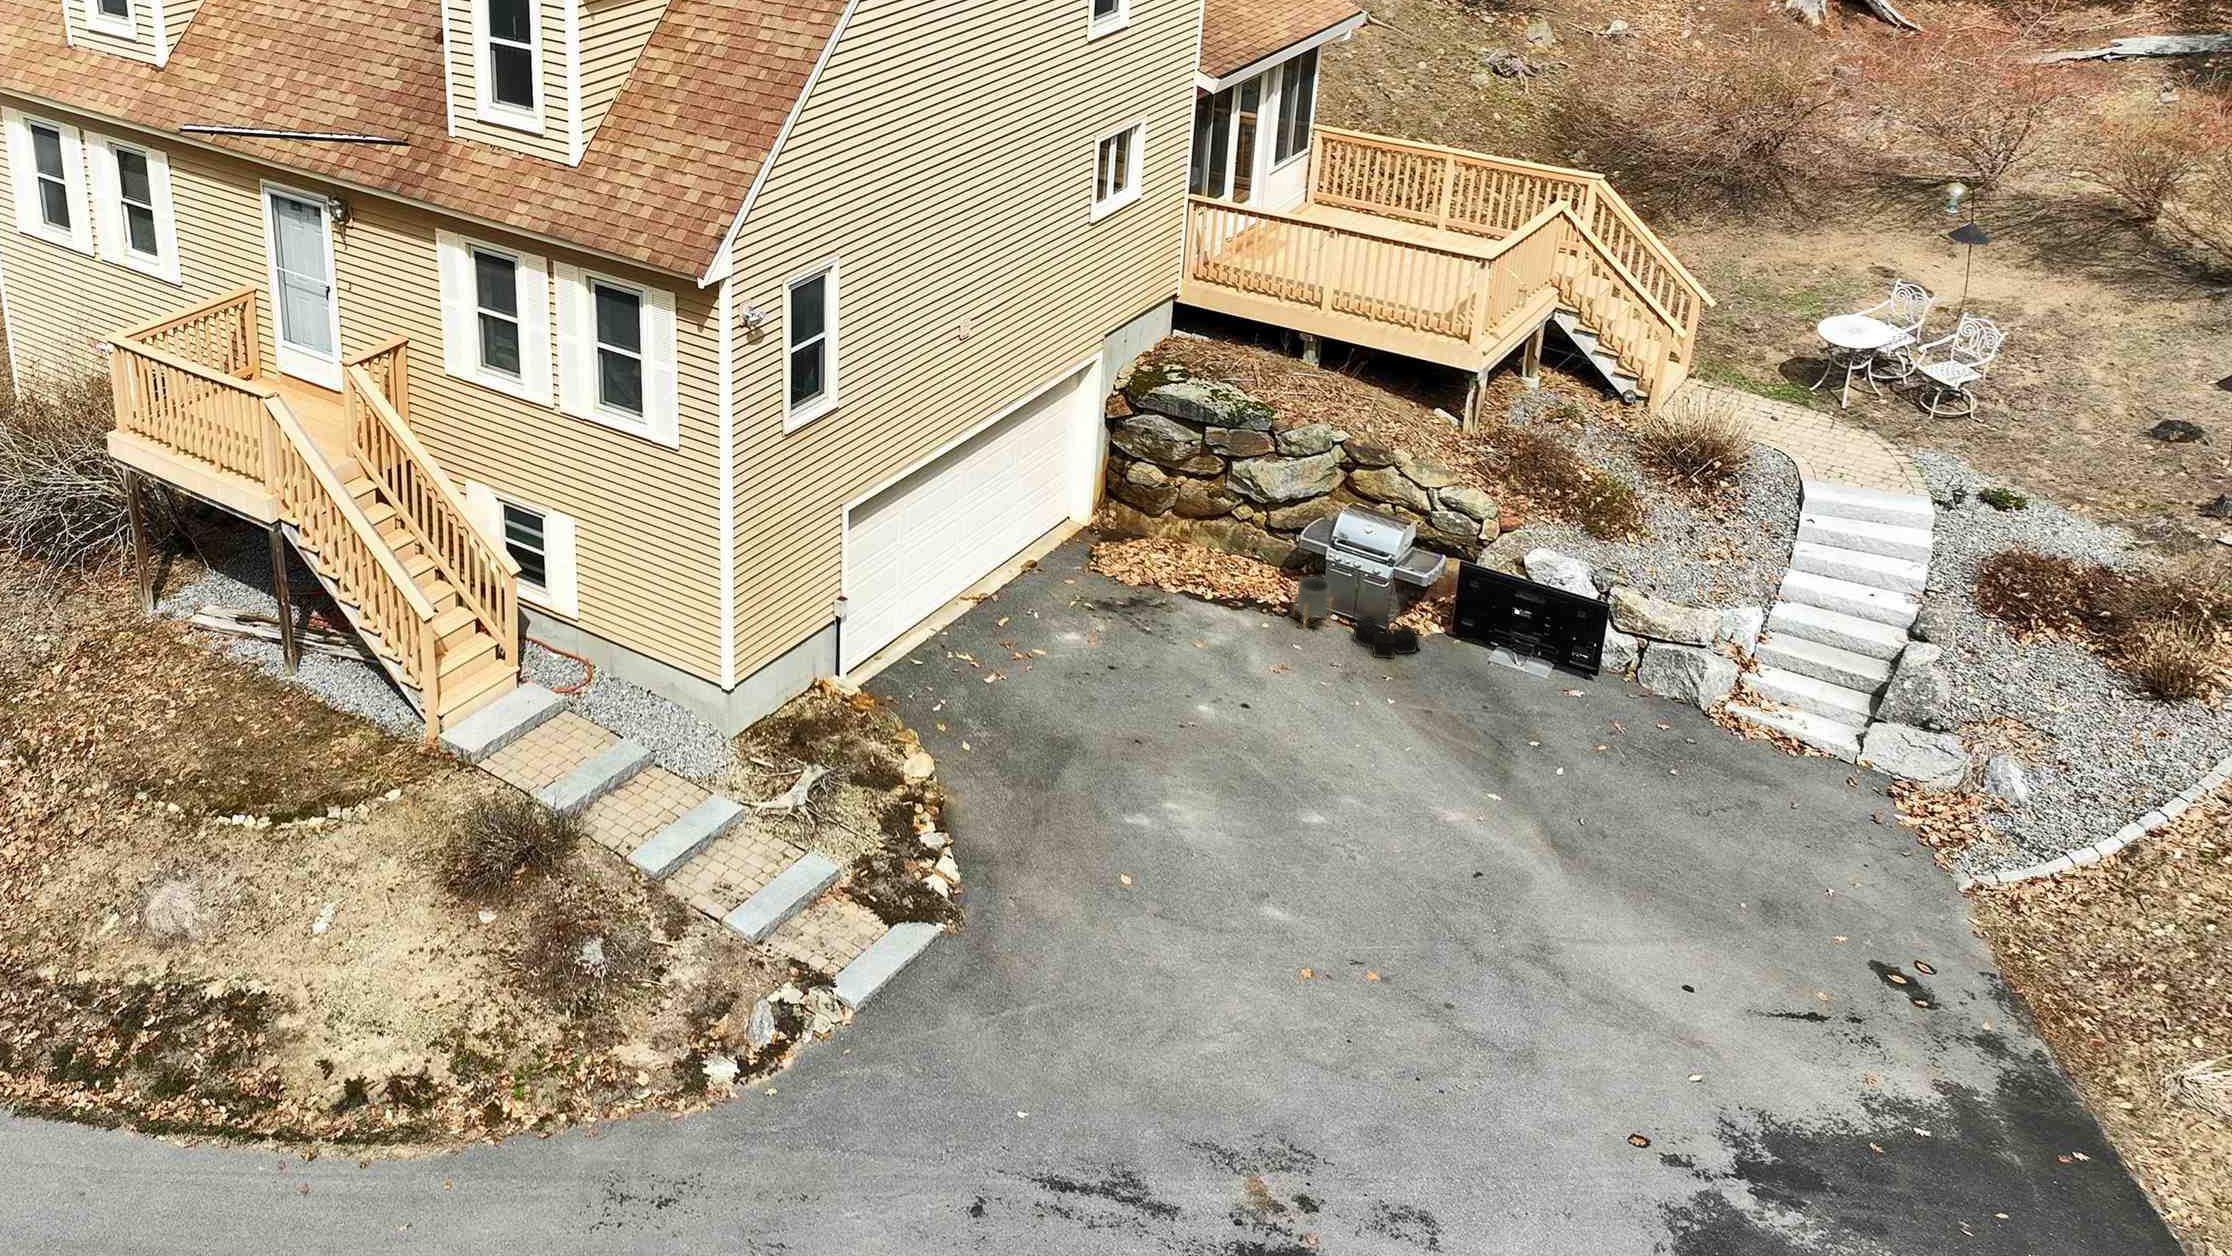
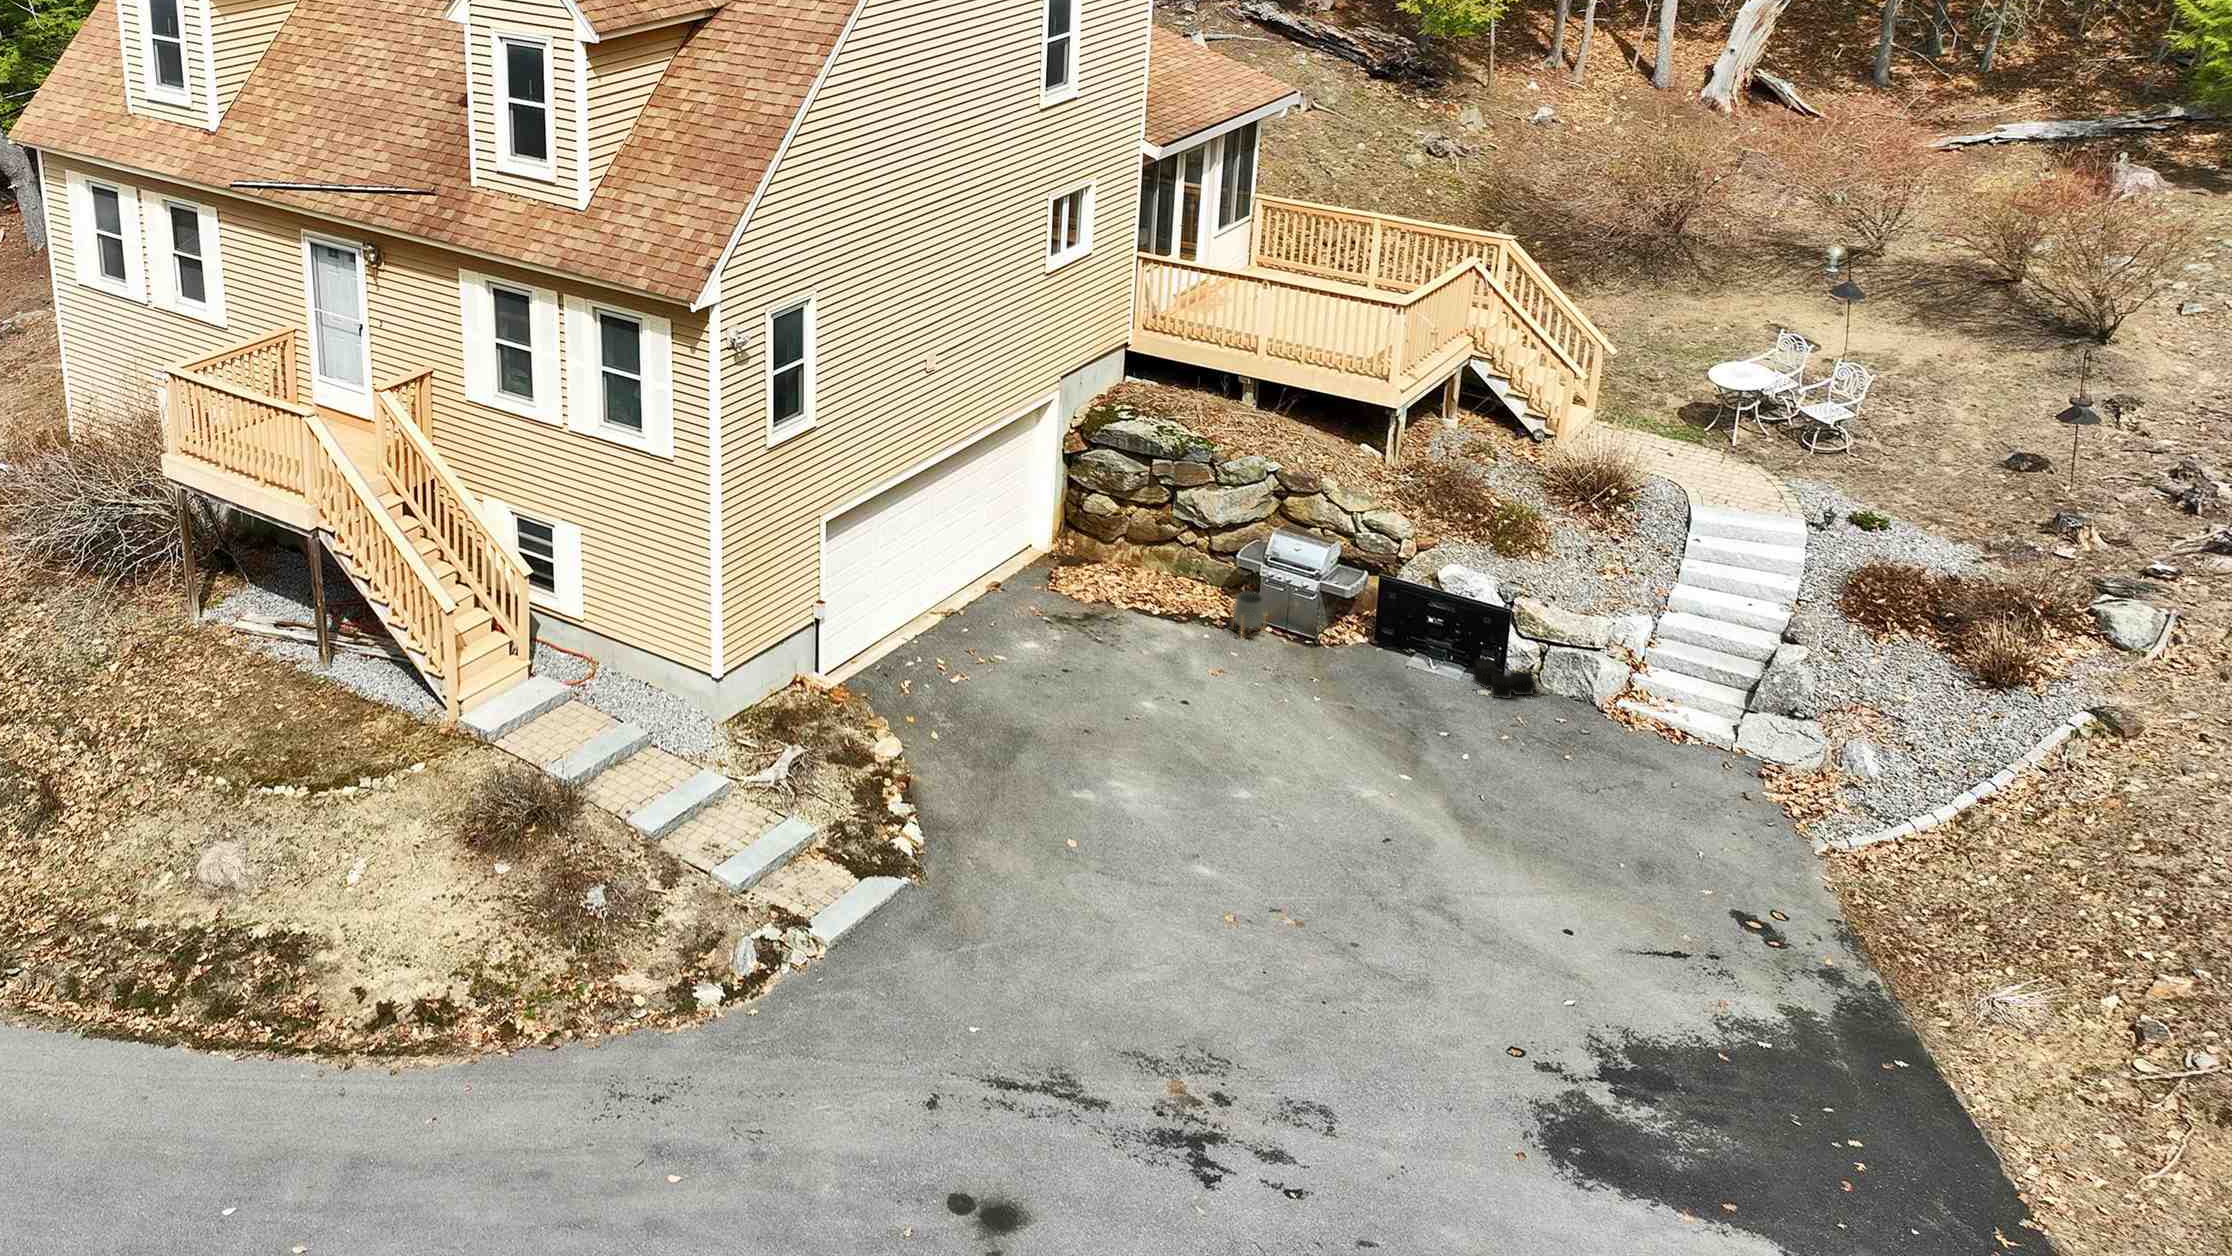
storage bin: present [1354,616,1420,658] -> present [1473,659,1537,699]

